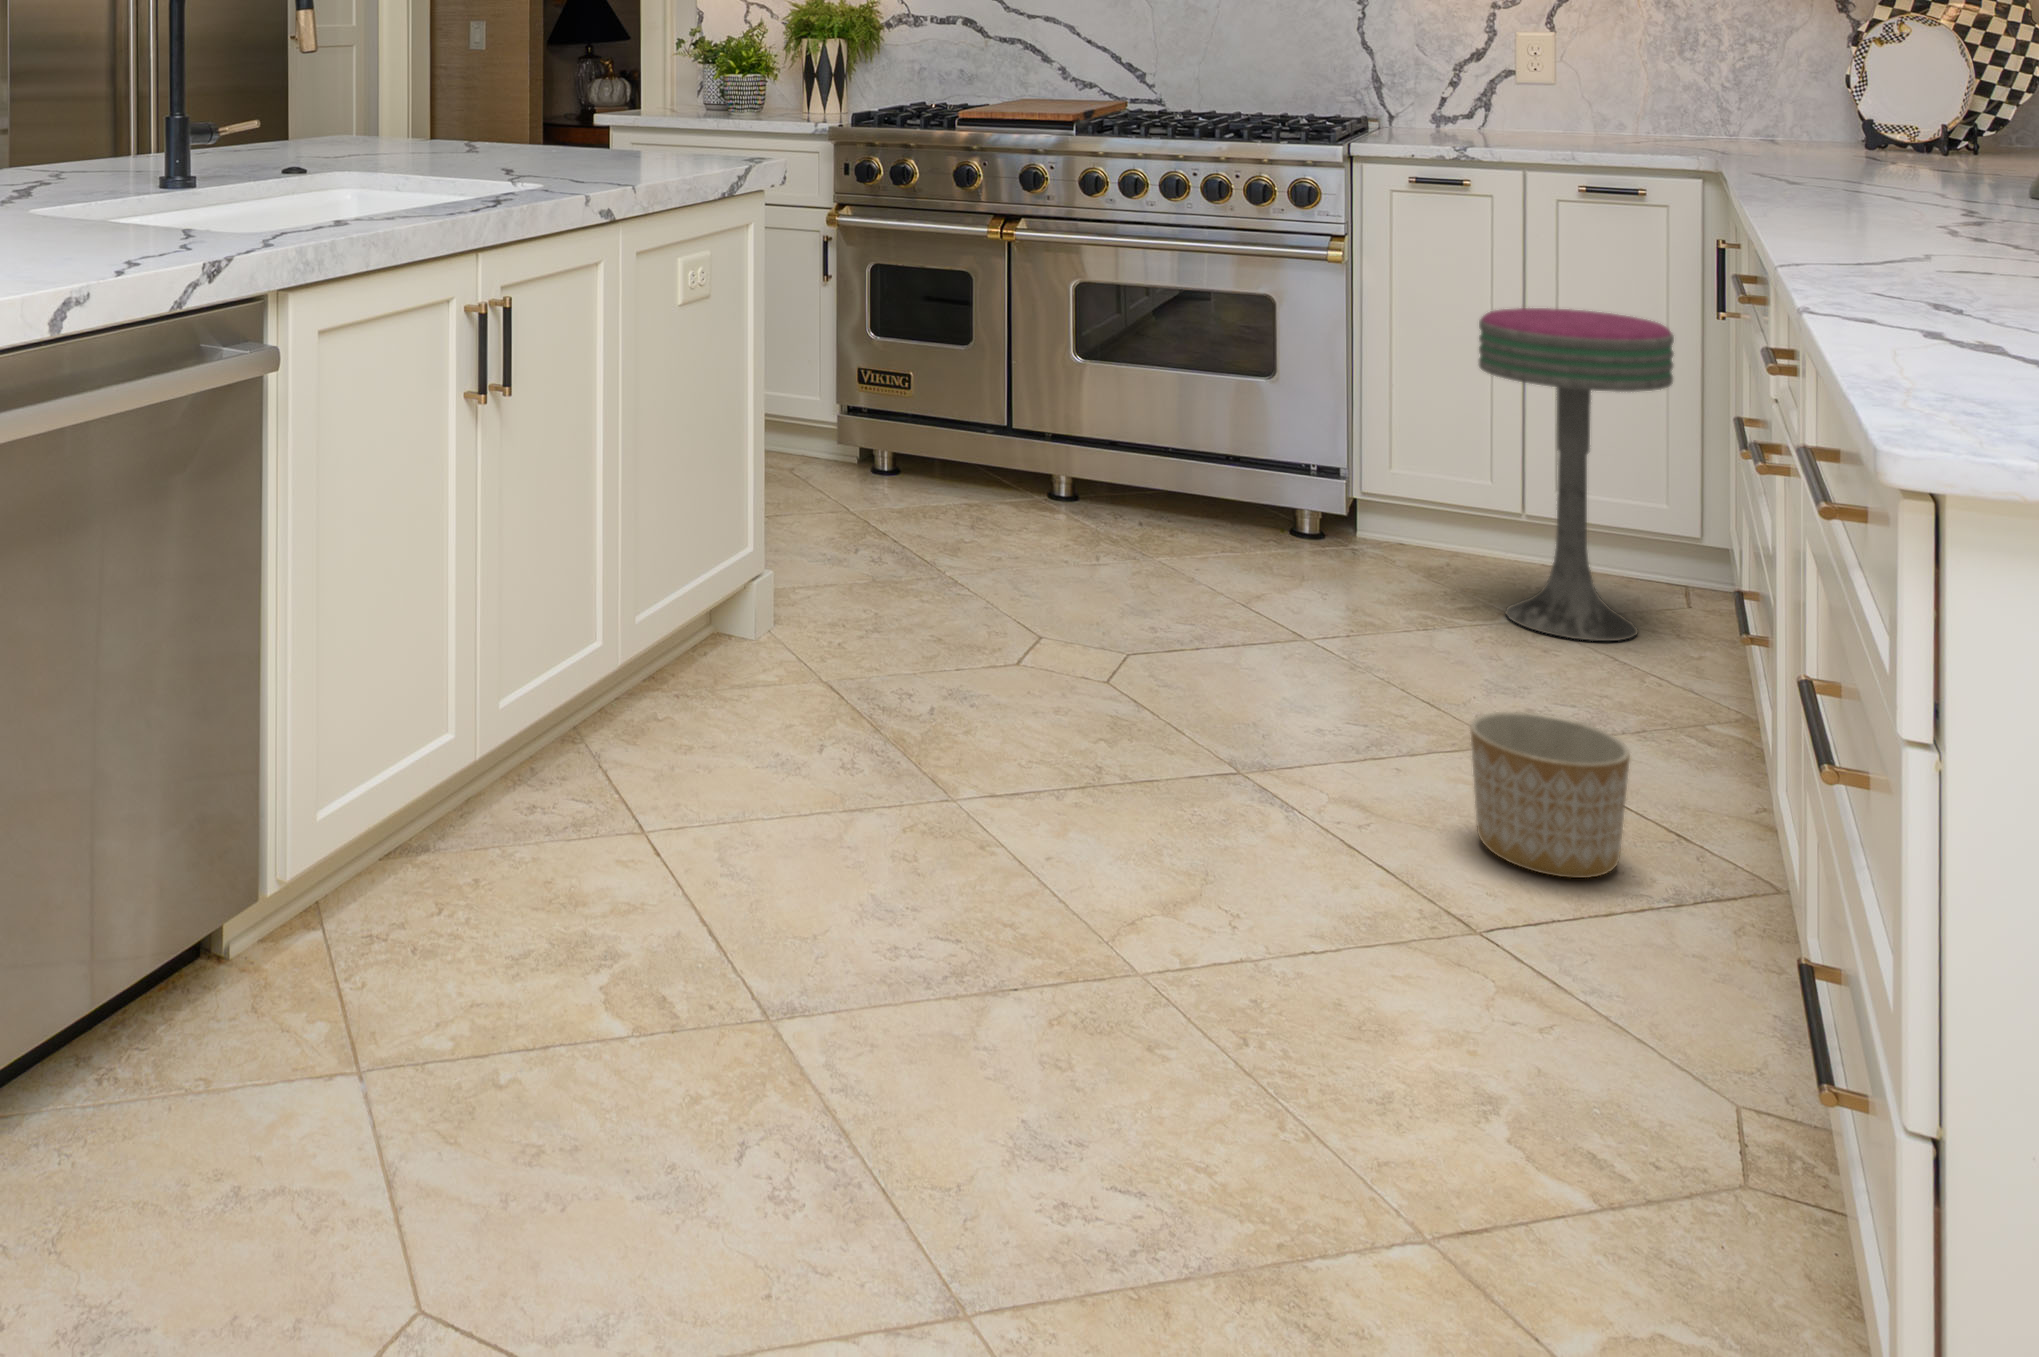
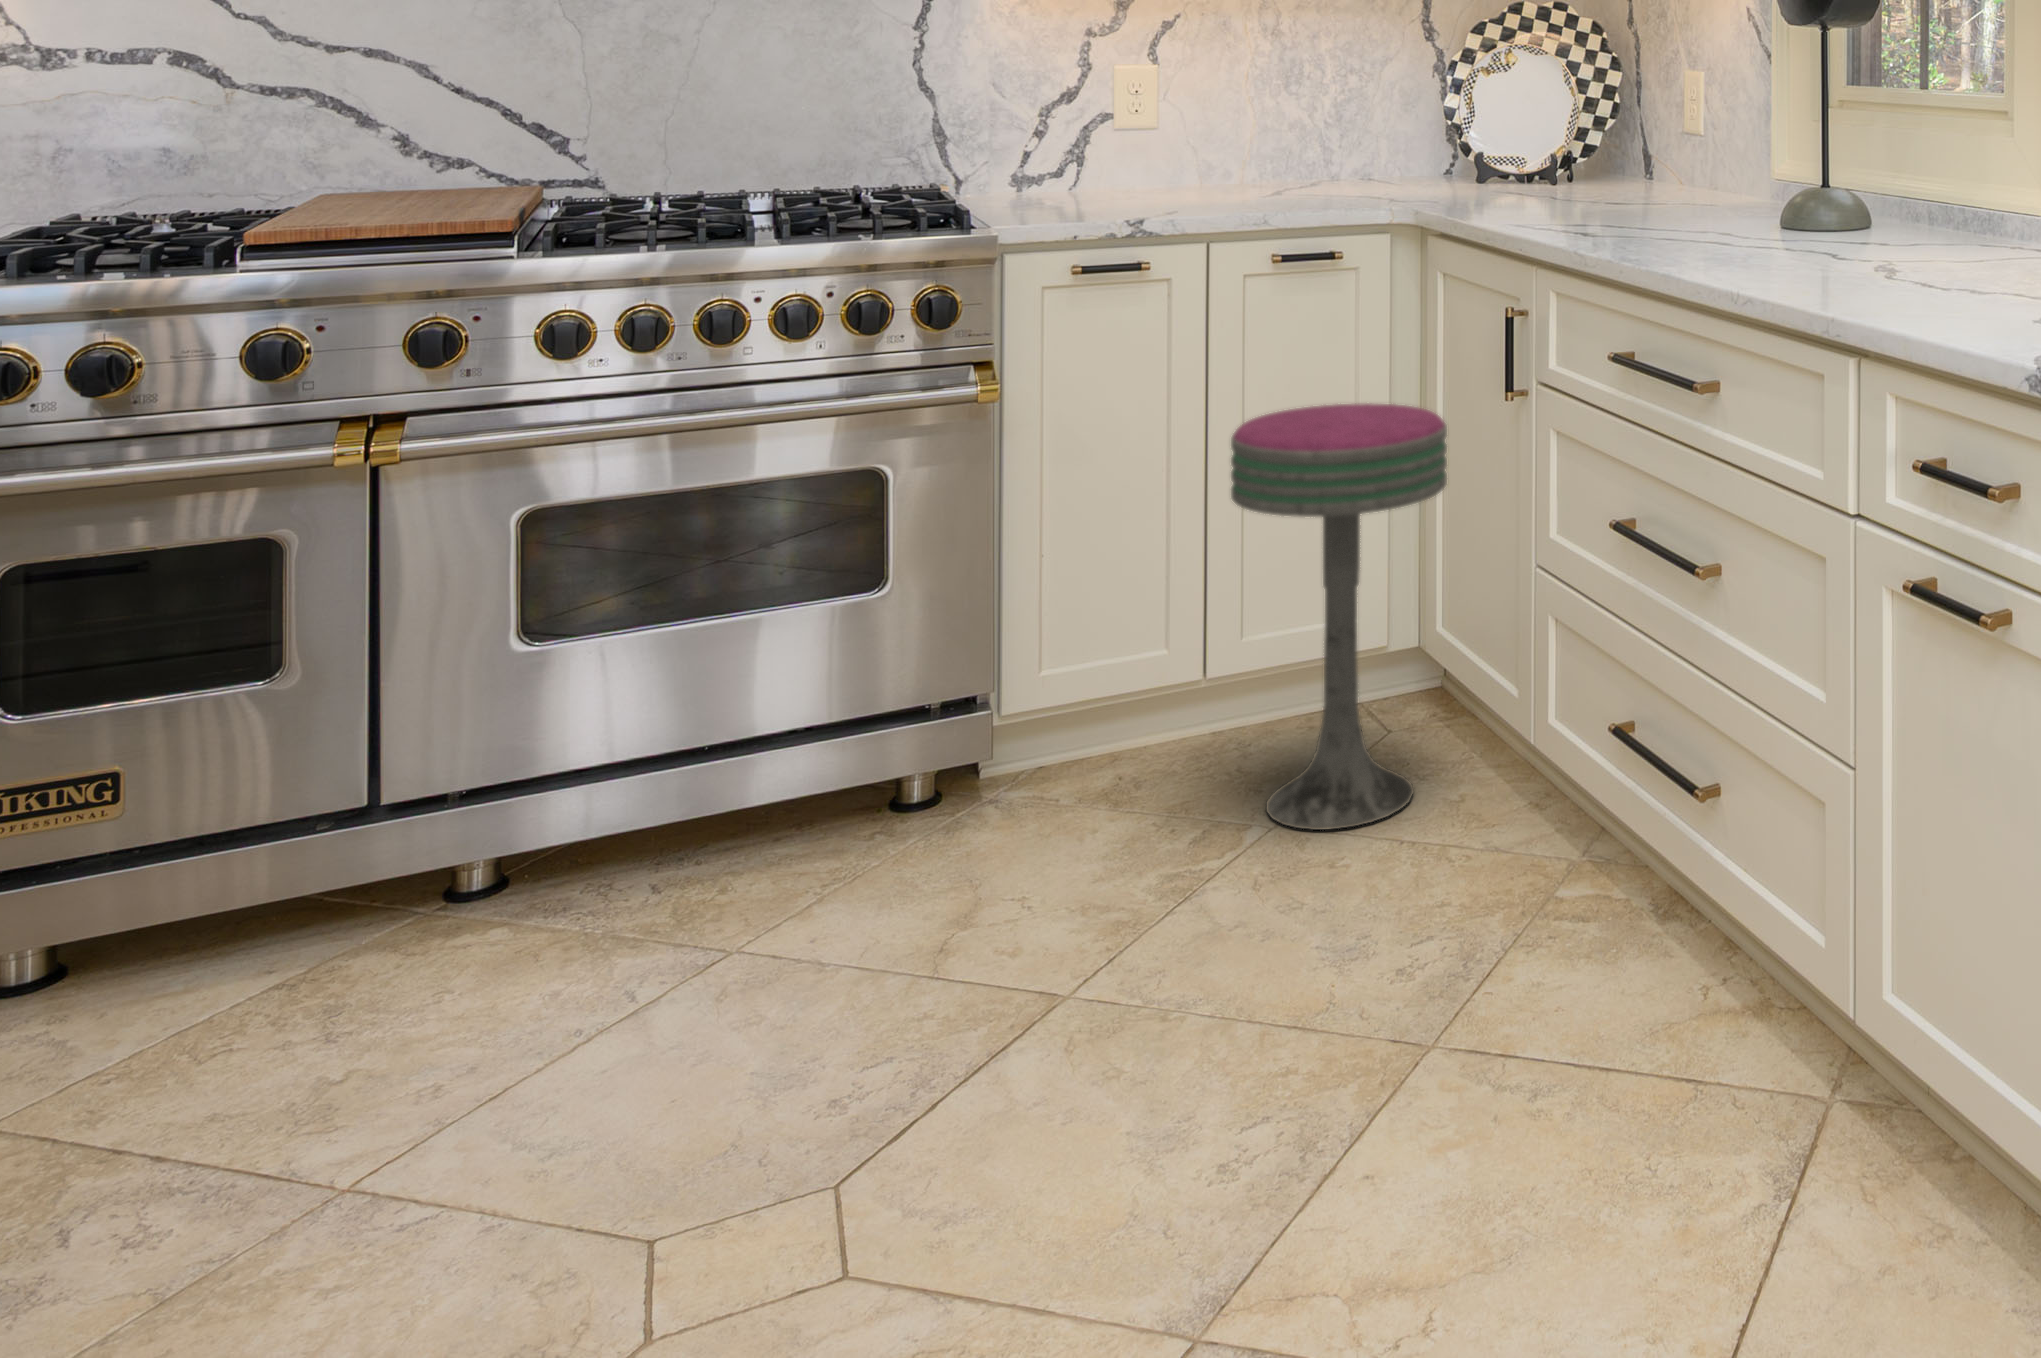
planter: present [1470,712,1630,878] -> none [1633,986,1823,1244]

